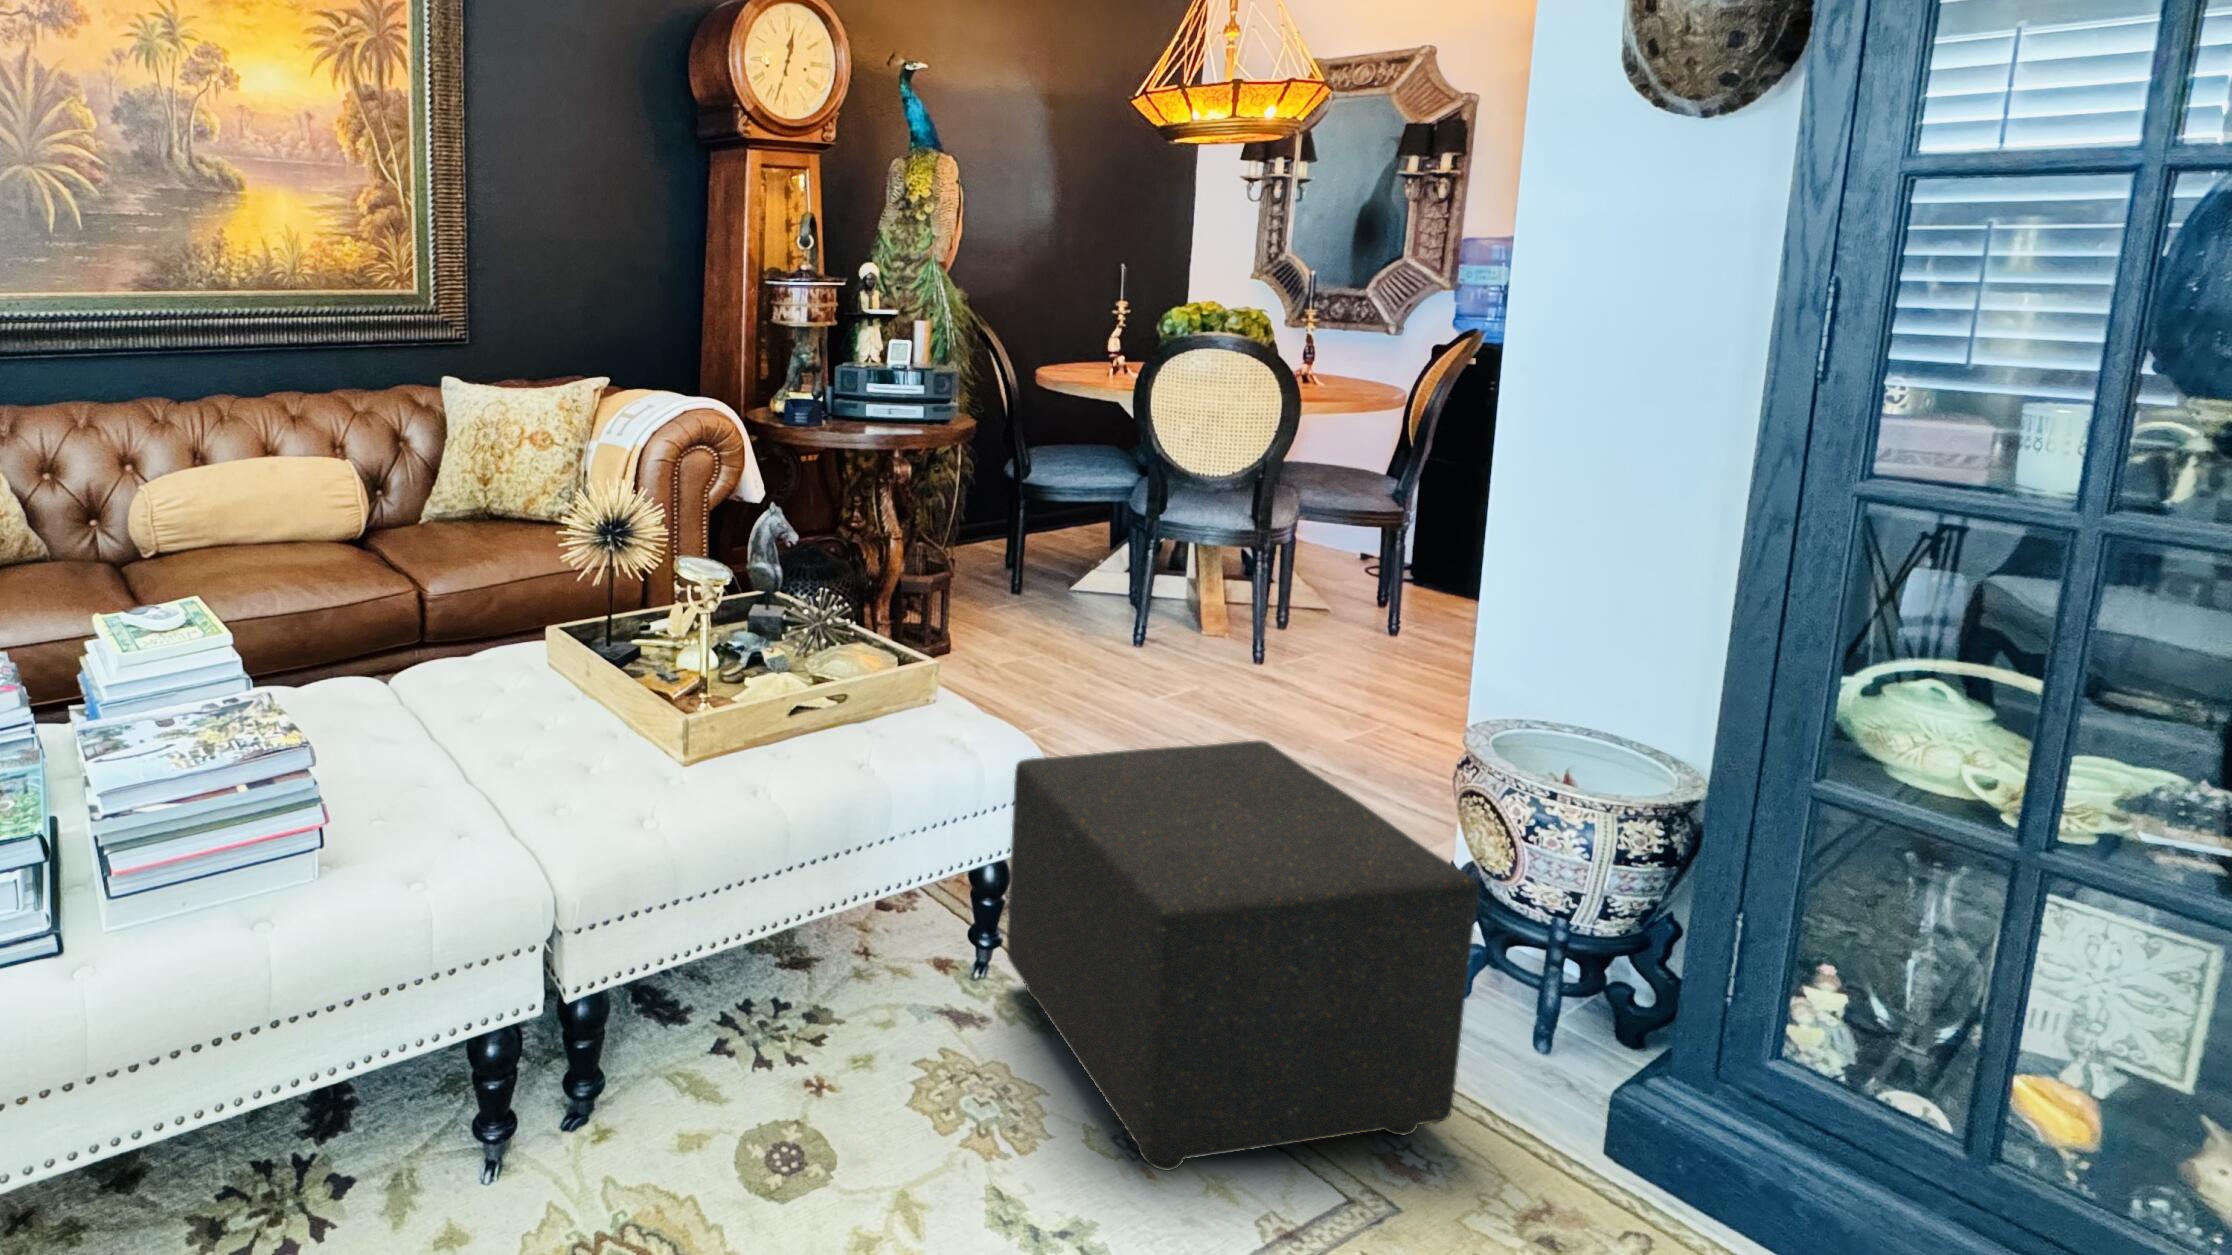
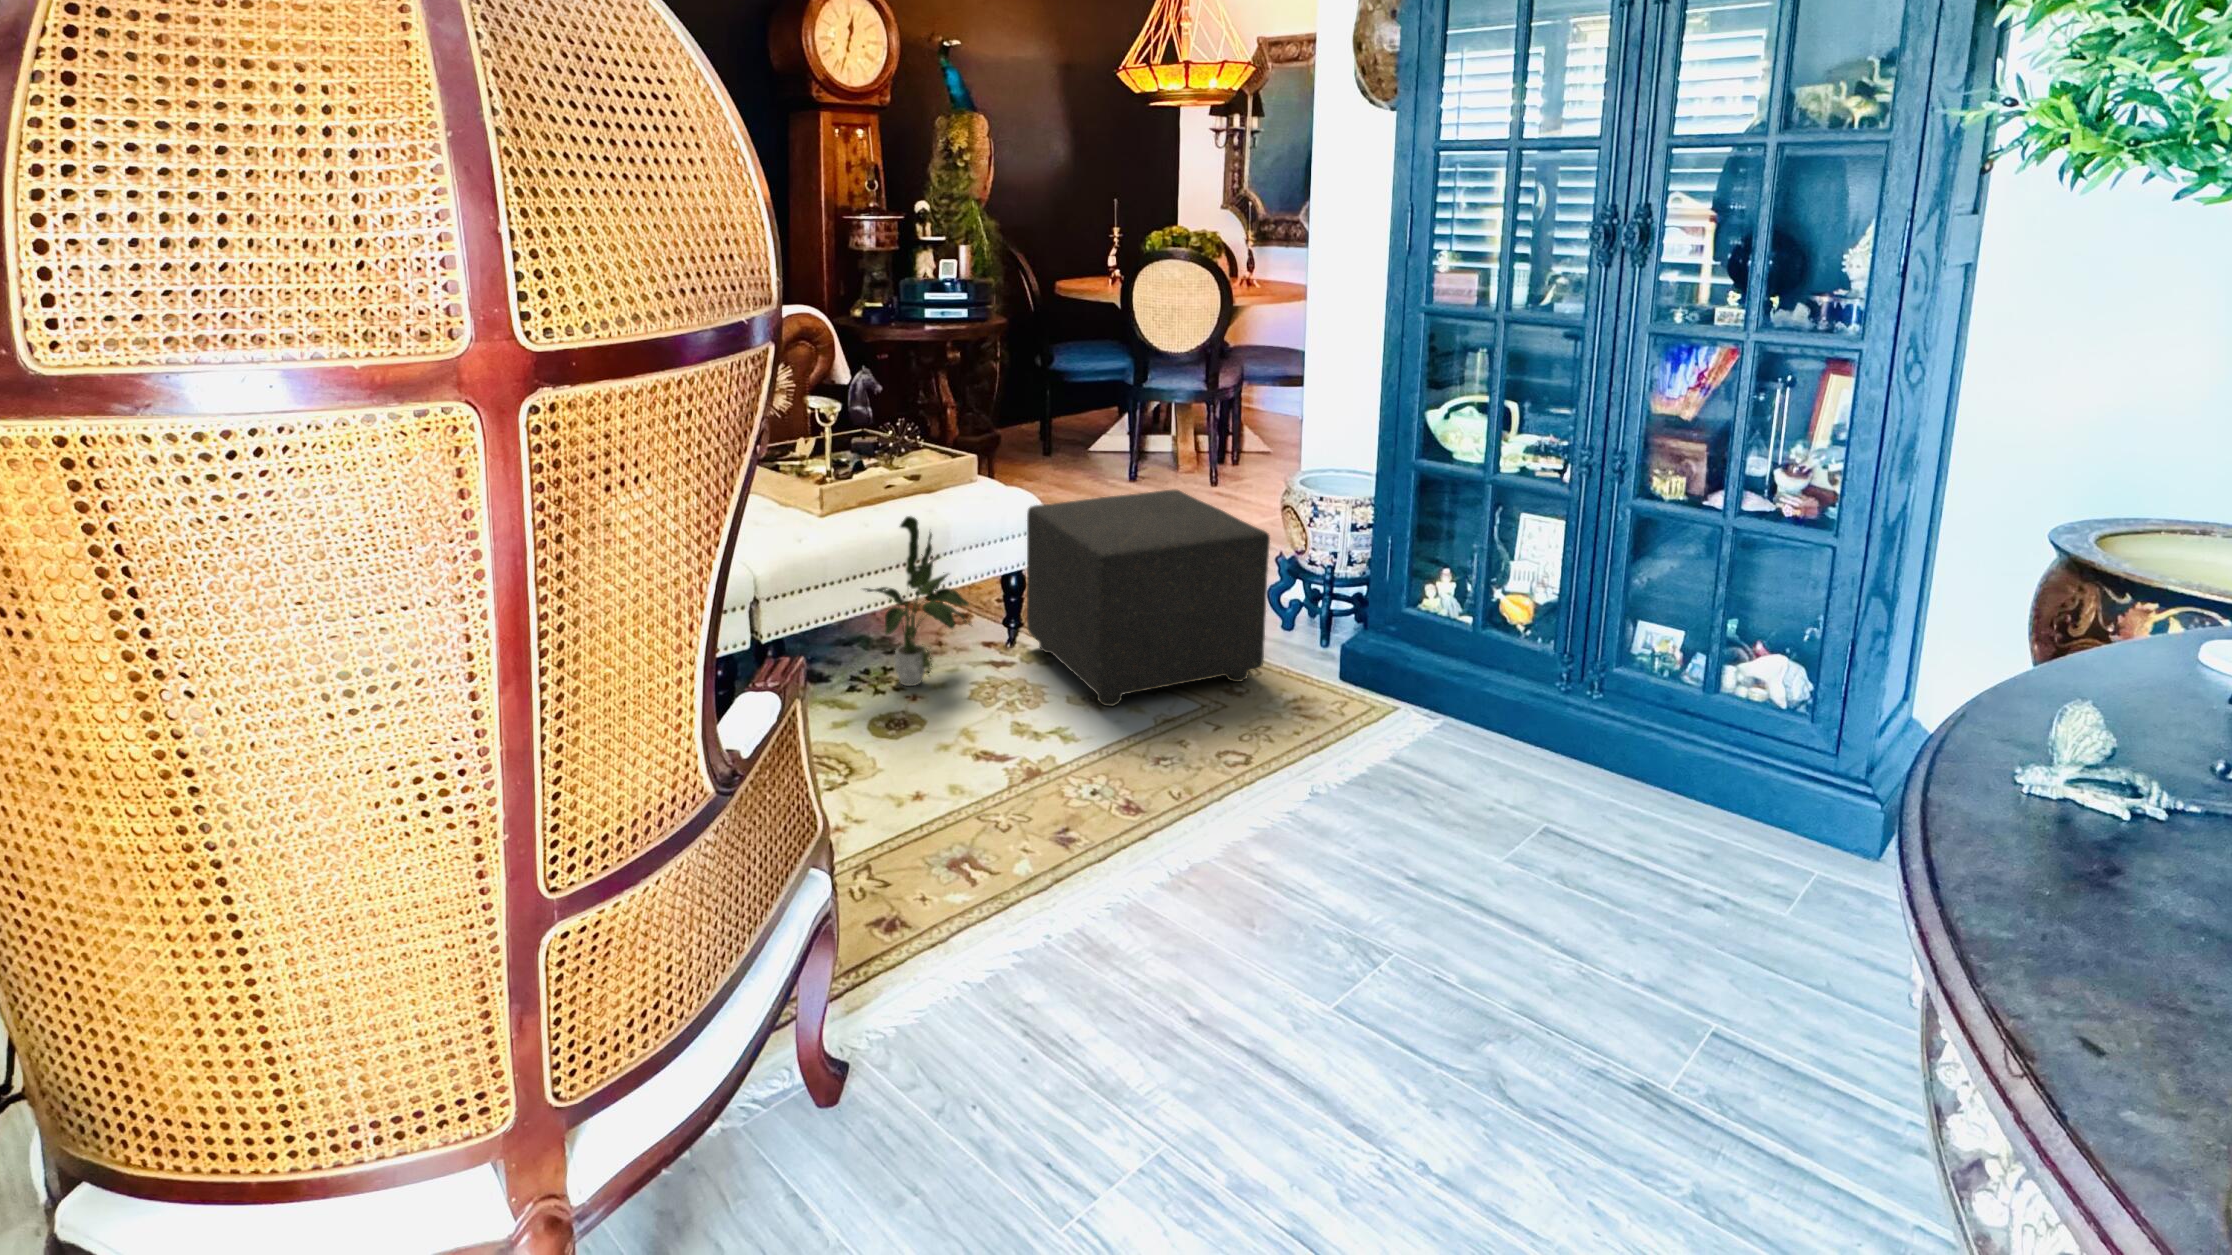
potted plant: none [735,775,922,1056] -> present [864,516,971,686]

